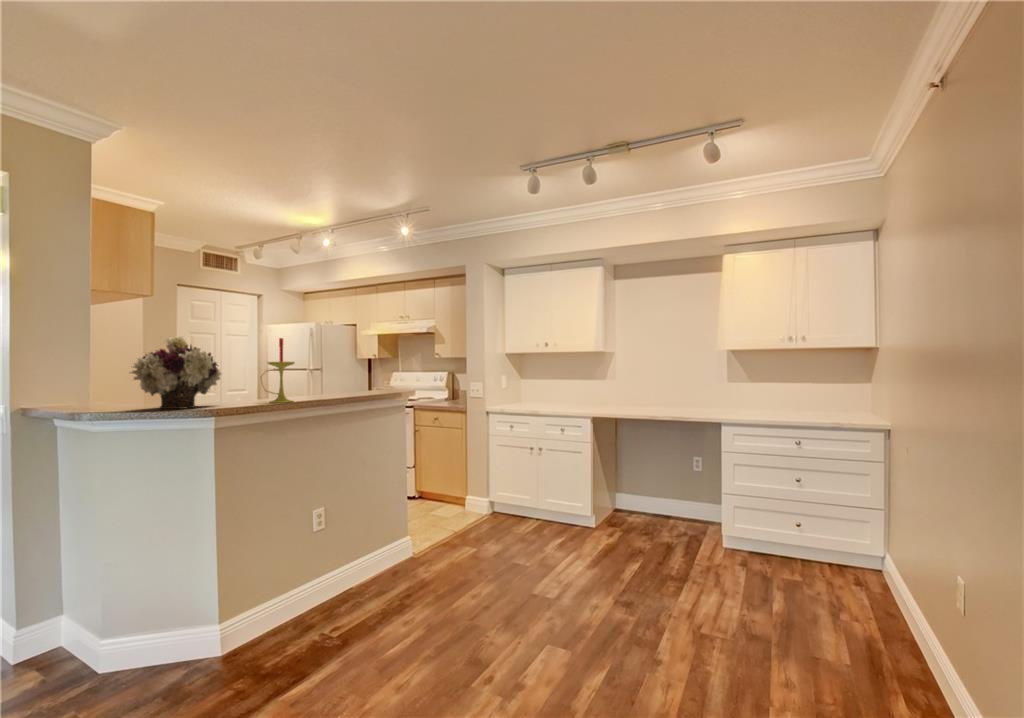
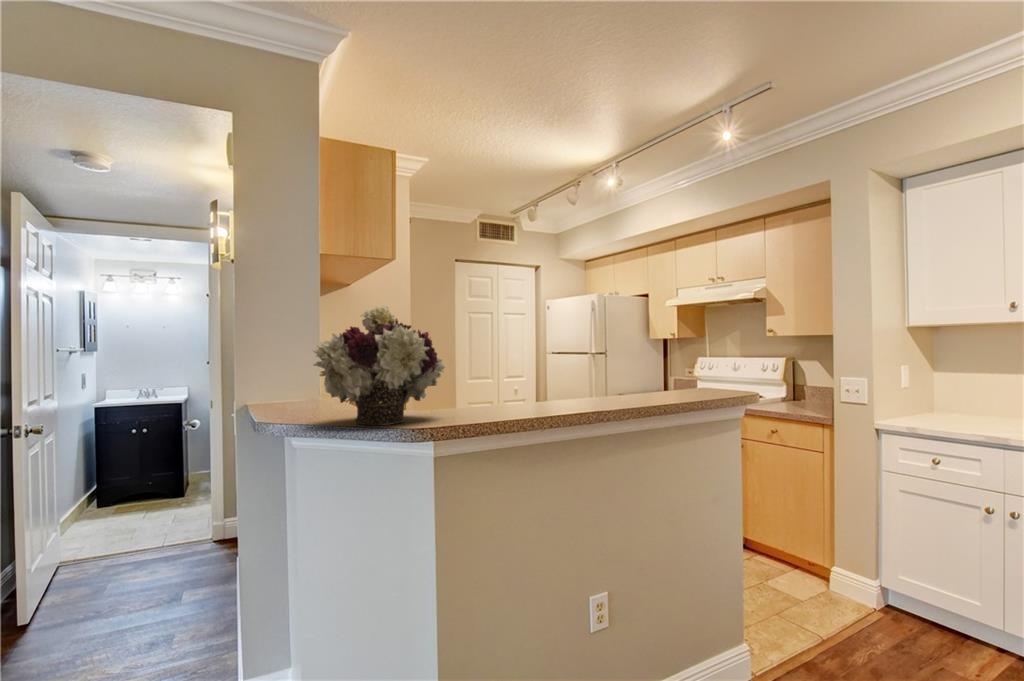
candle: present [260,338,295,403] -> none [503,303,558,418]

